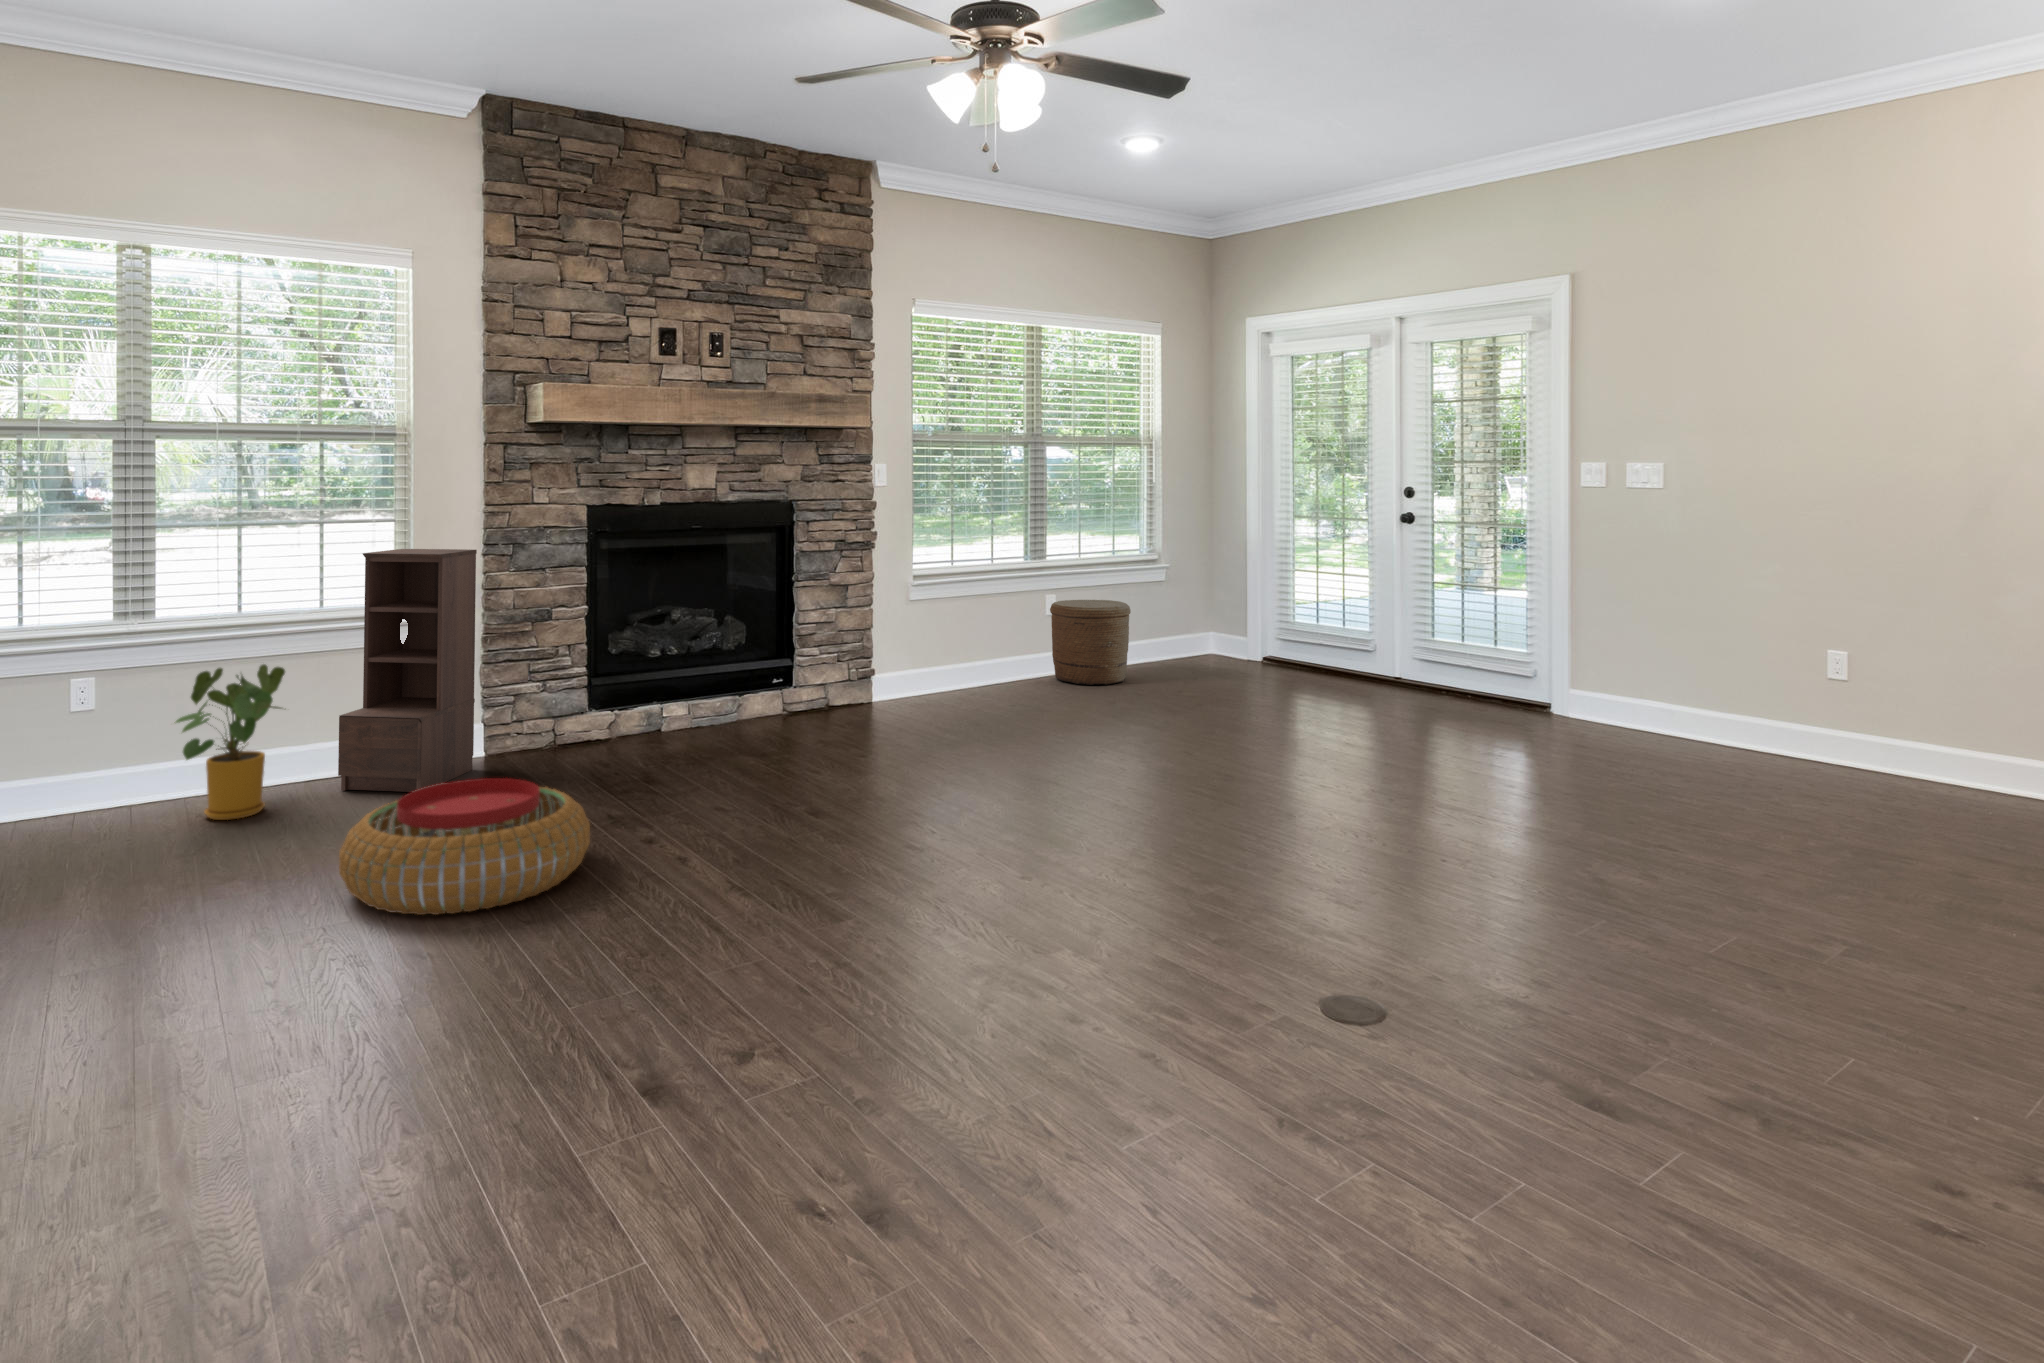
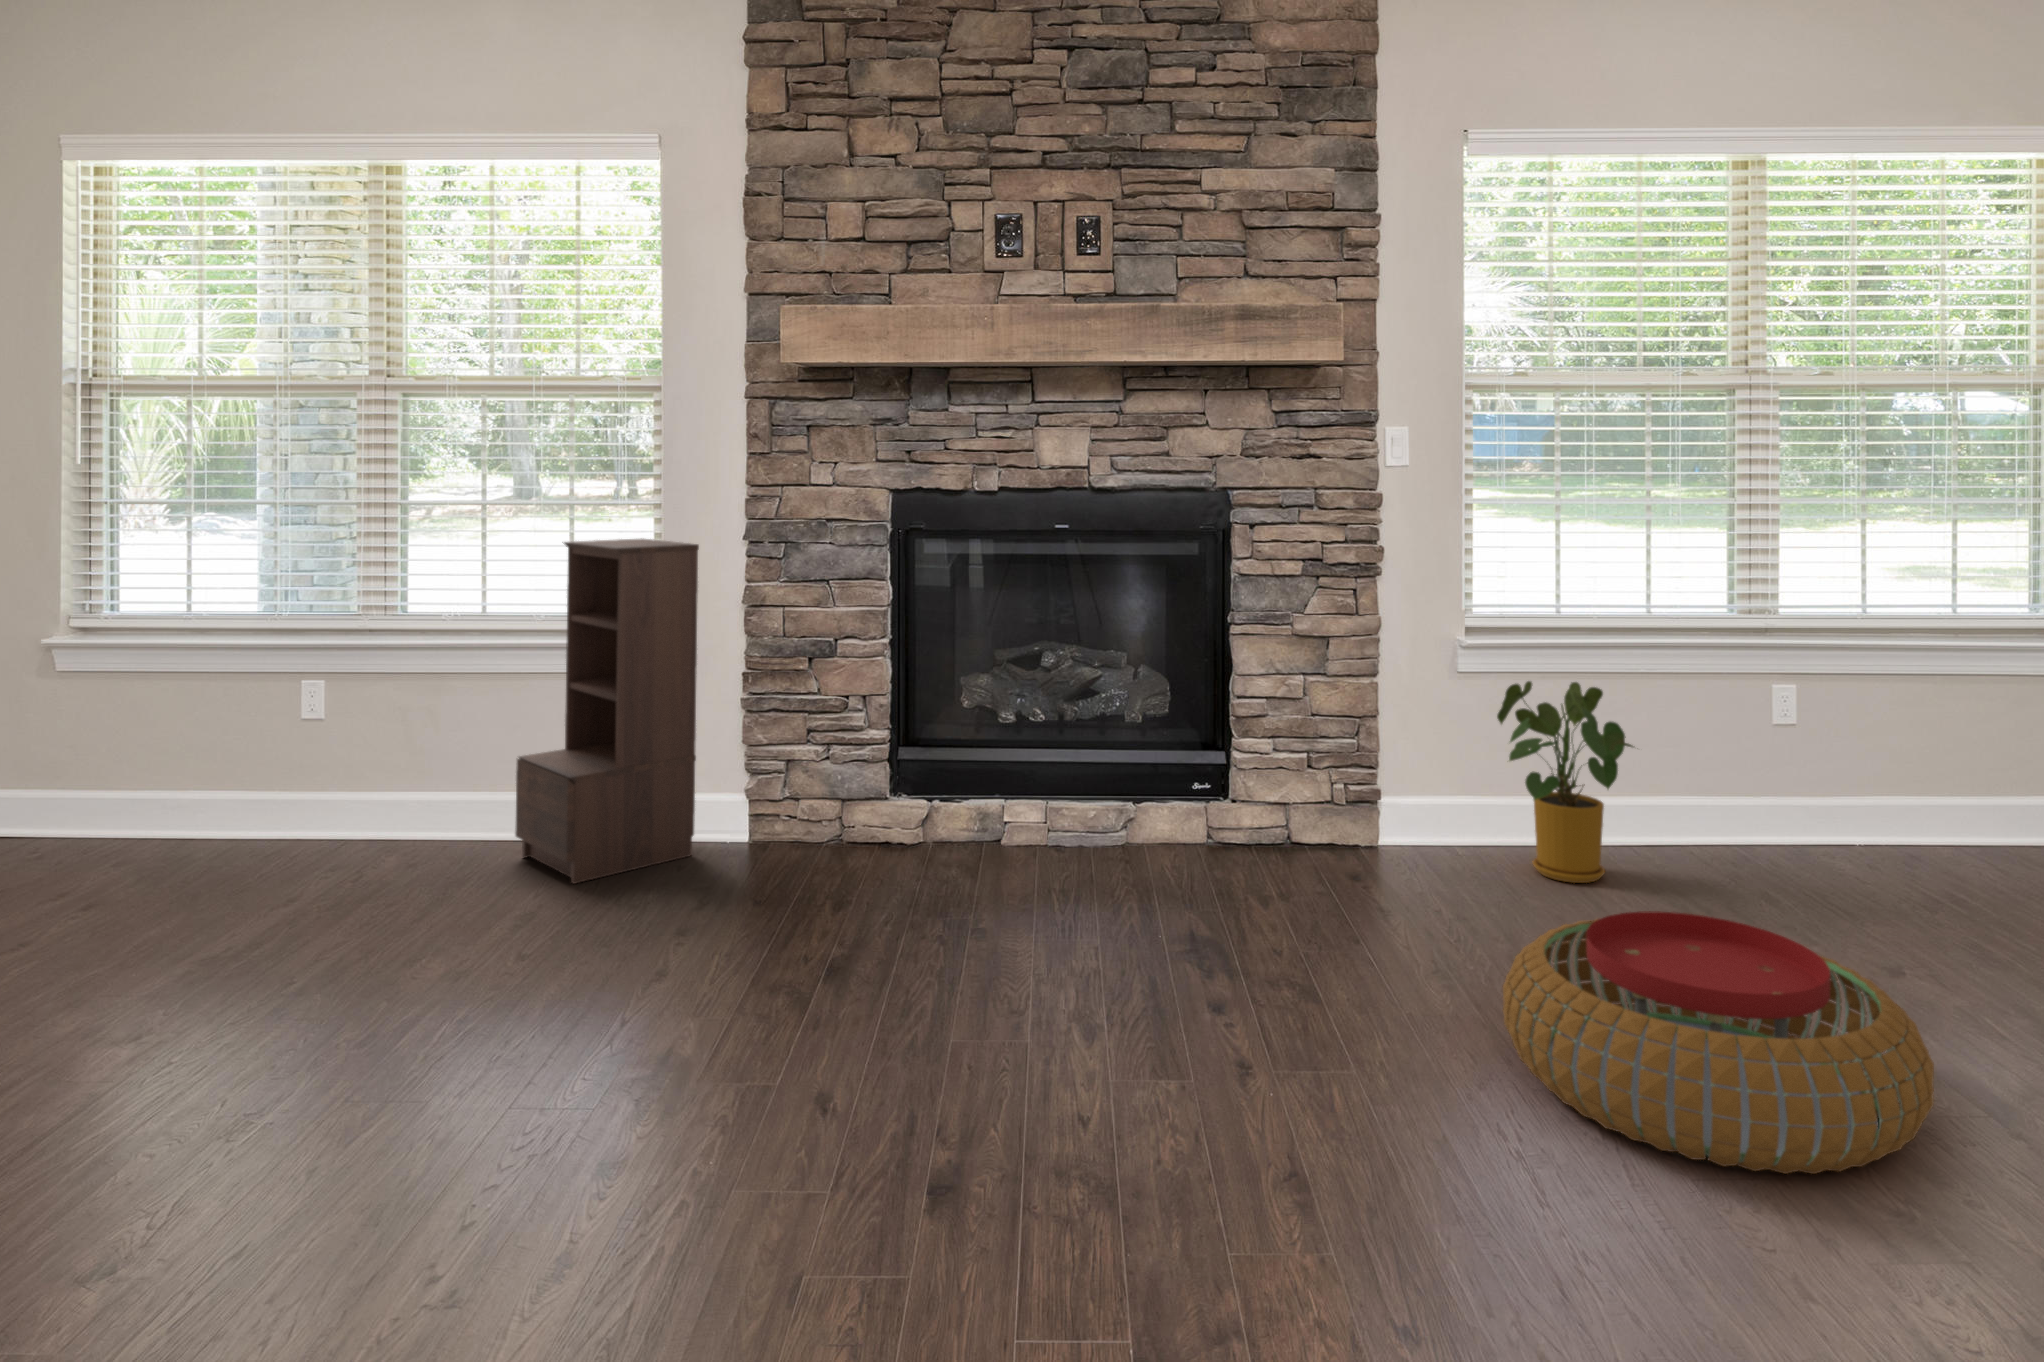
woven basket: present [1050,600,1131,685] -> none [1777,702,1971,892]
house plant: present [176,664,285,820] -> present [1497,681,1633,883]
pouf: present [339,778,590,915] -> present [1503,911,1934,1174]

